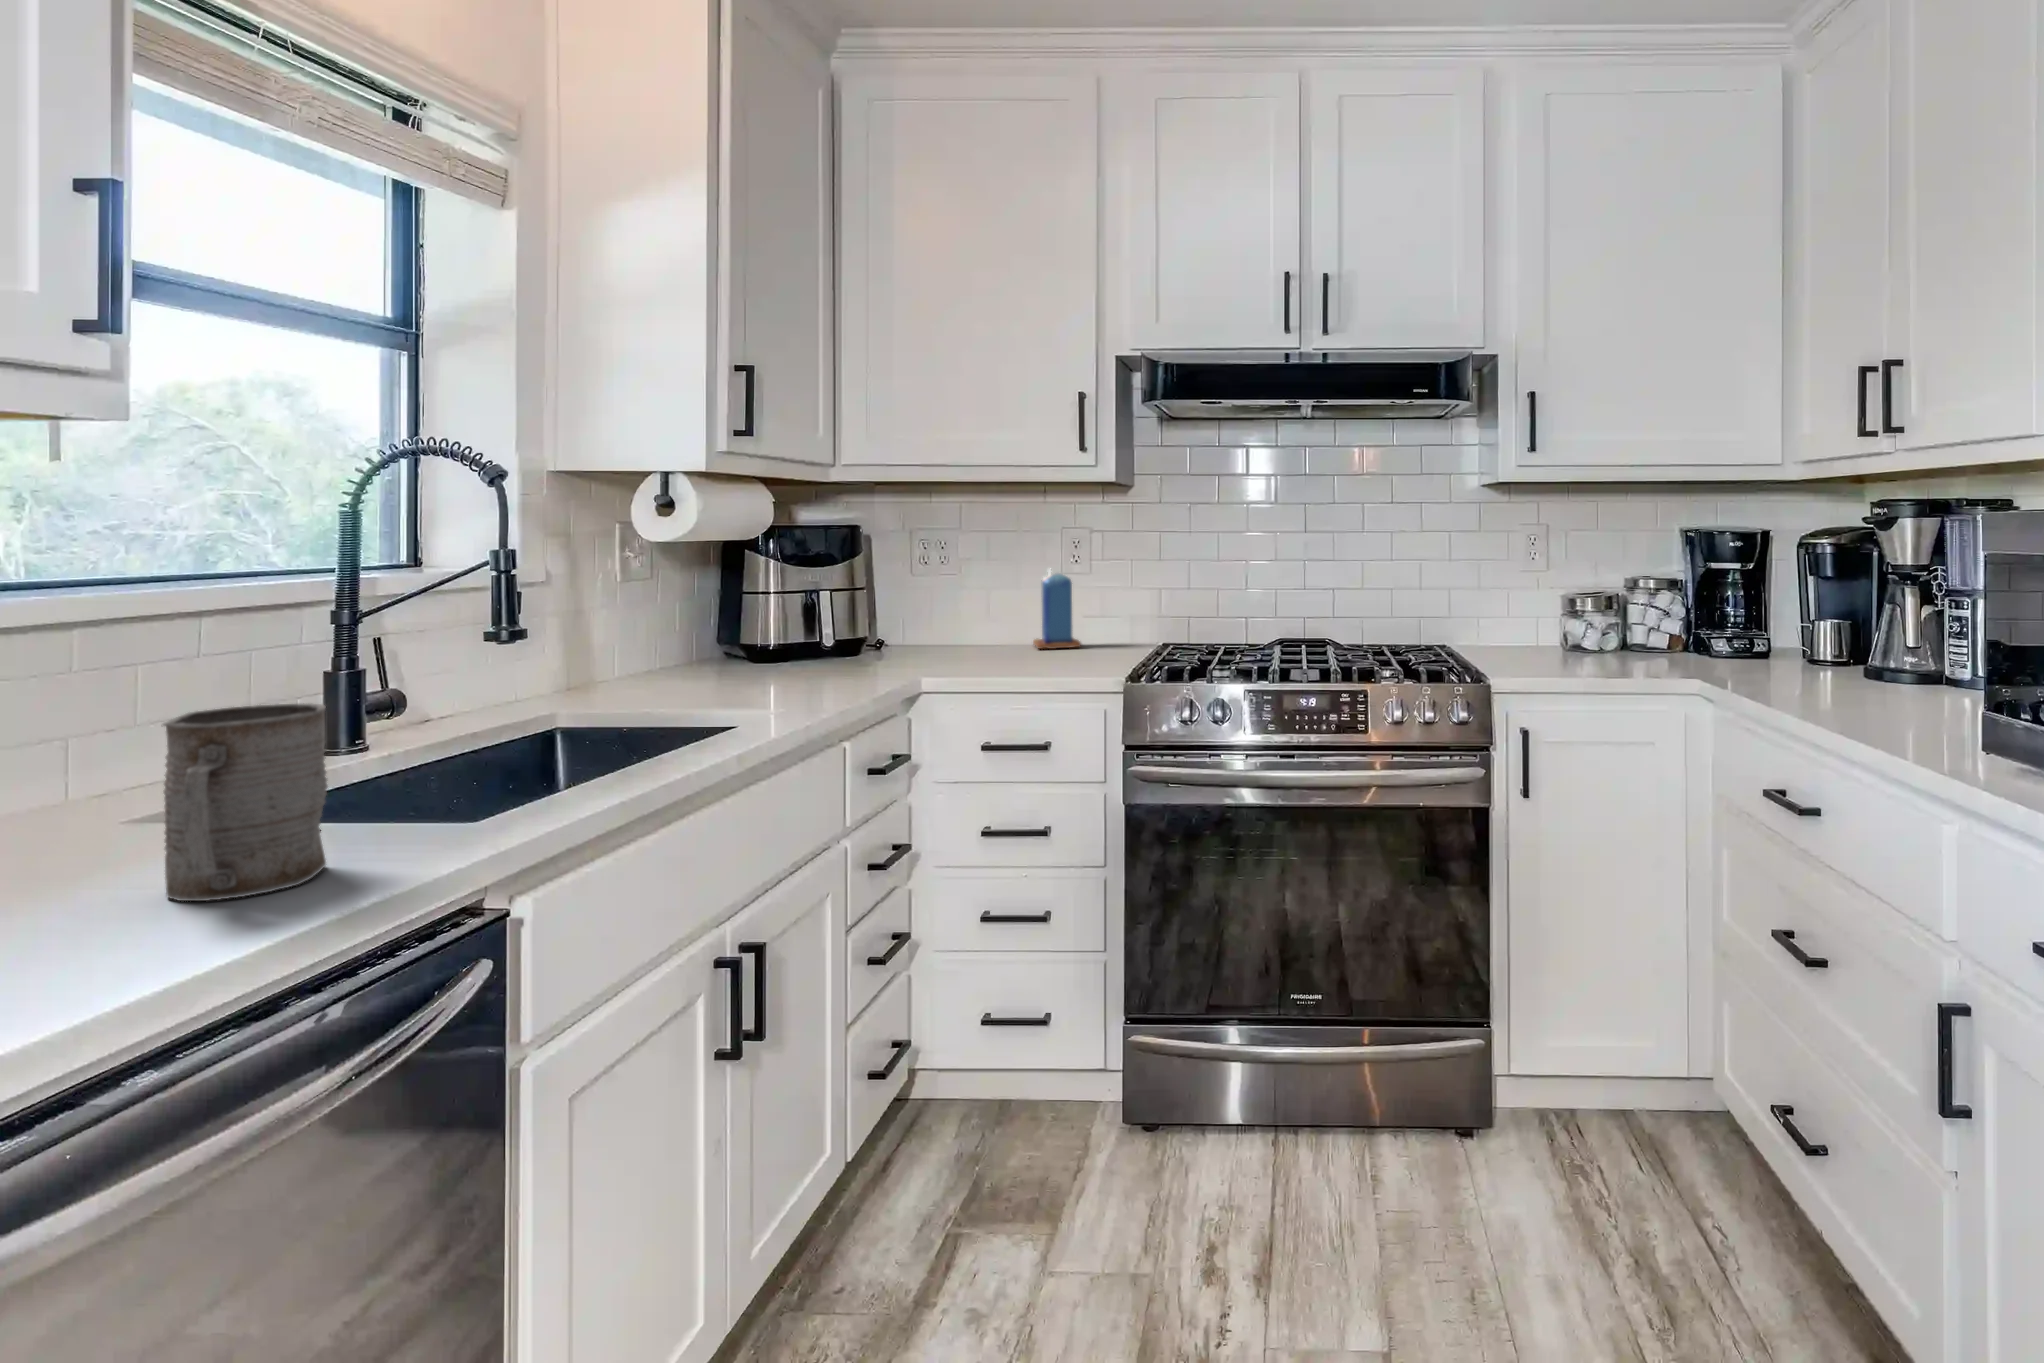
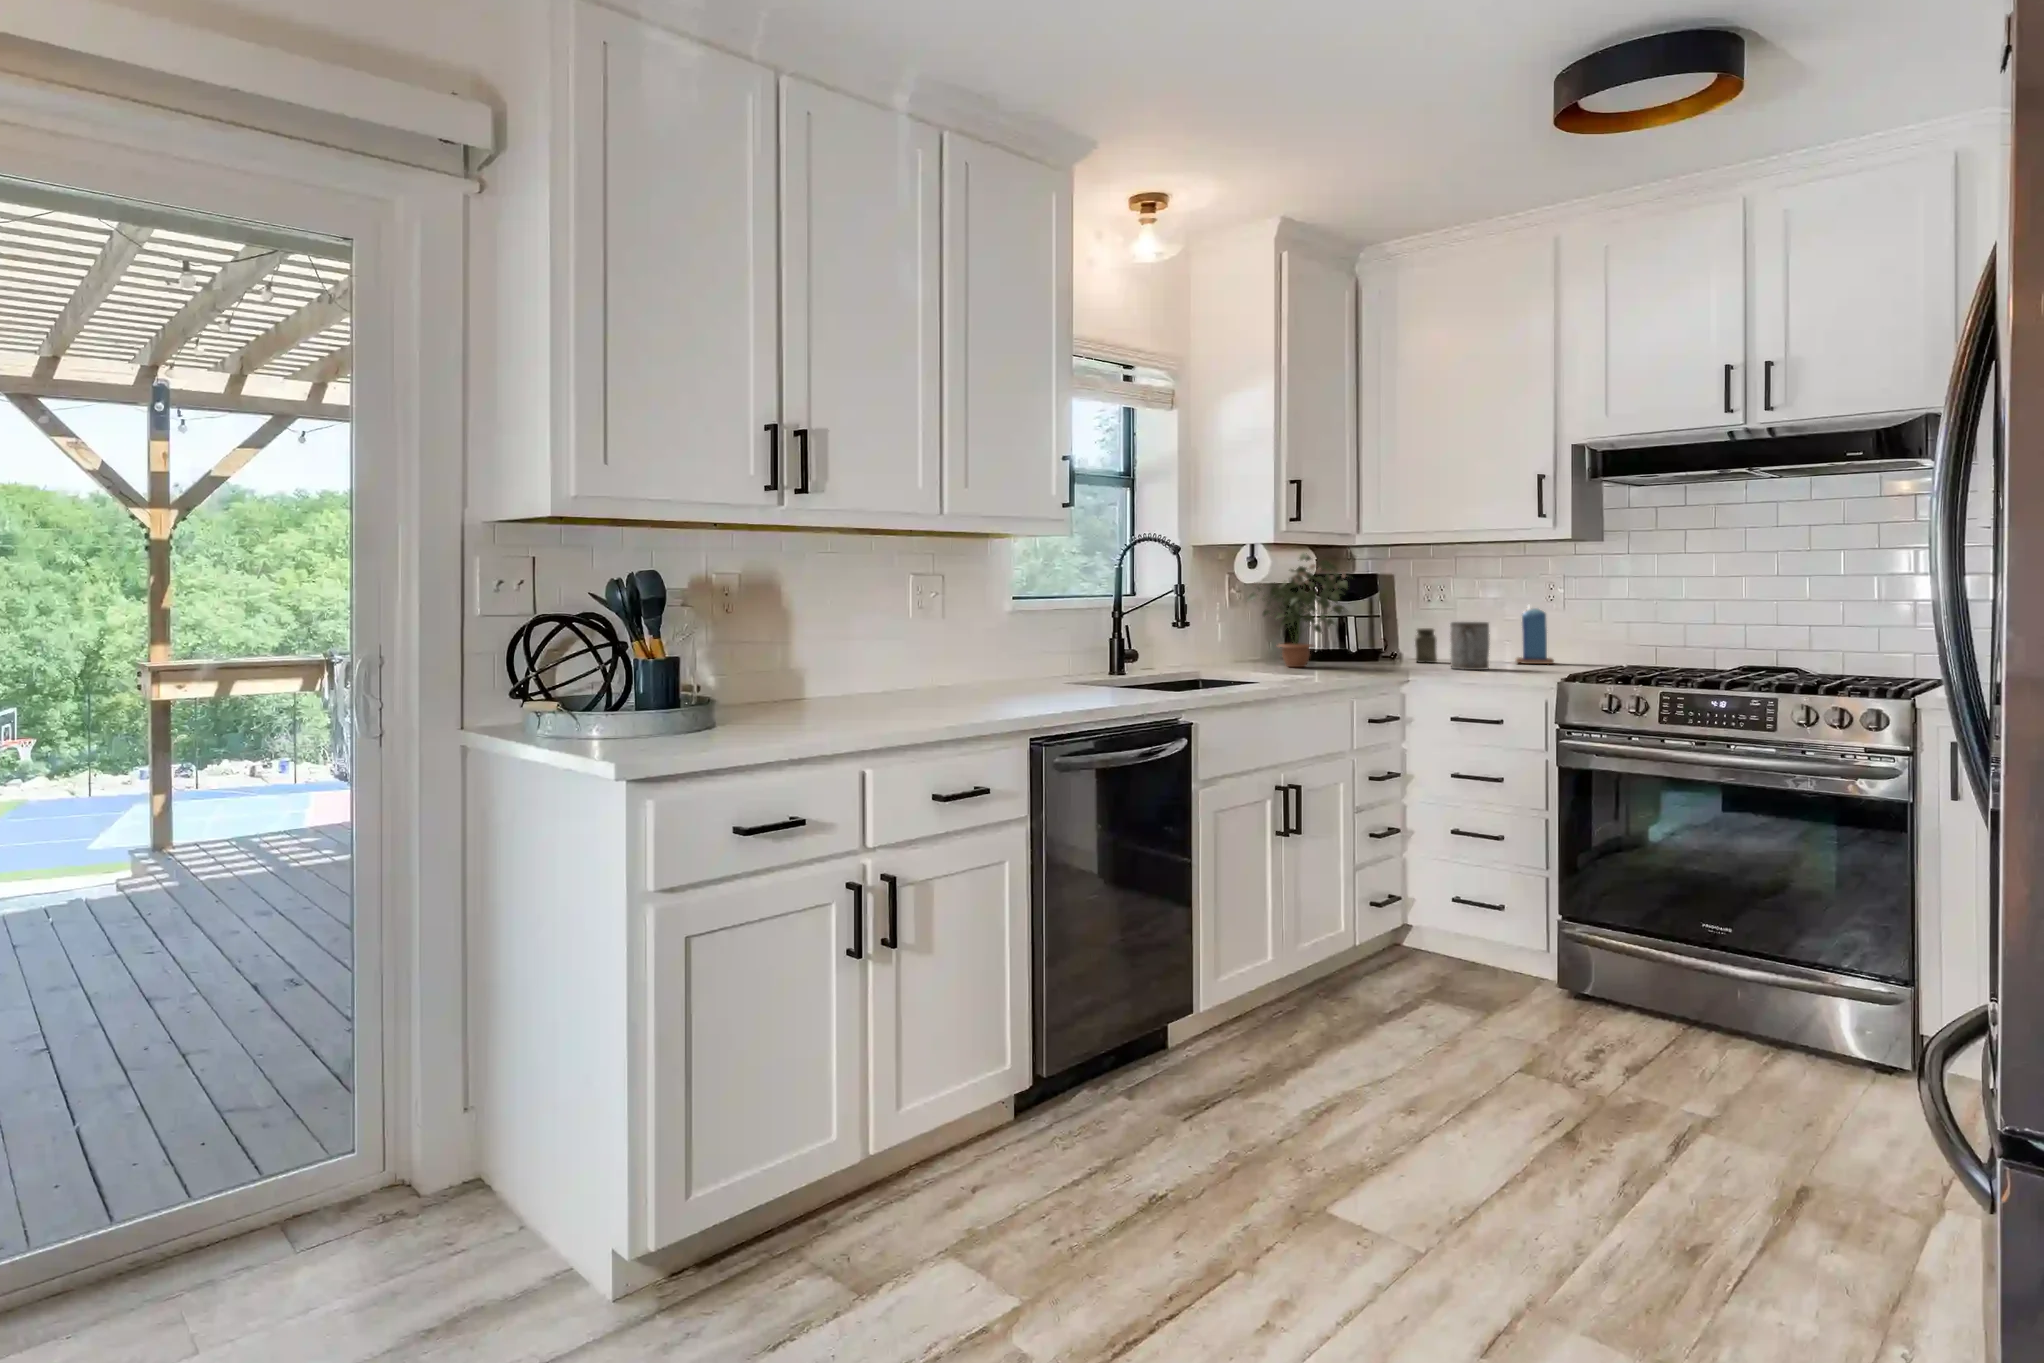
potted plant: none [652,490,839,684] -> present [1248,553,1348,667]
salt shaker: none [911,604,941,656] -> present [1415,628,1437,663]
mug: present [163,703,328,901] -> present [1450,622,1489,670]

